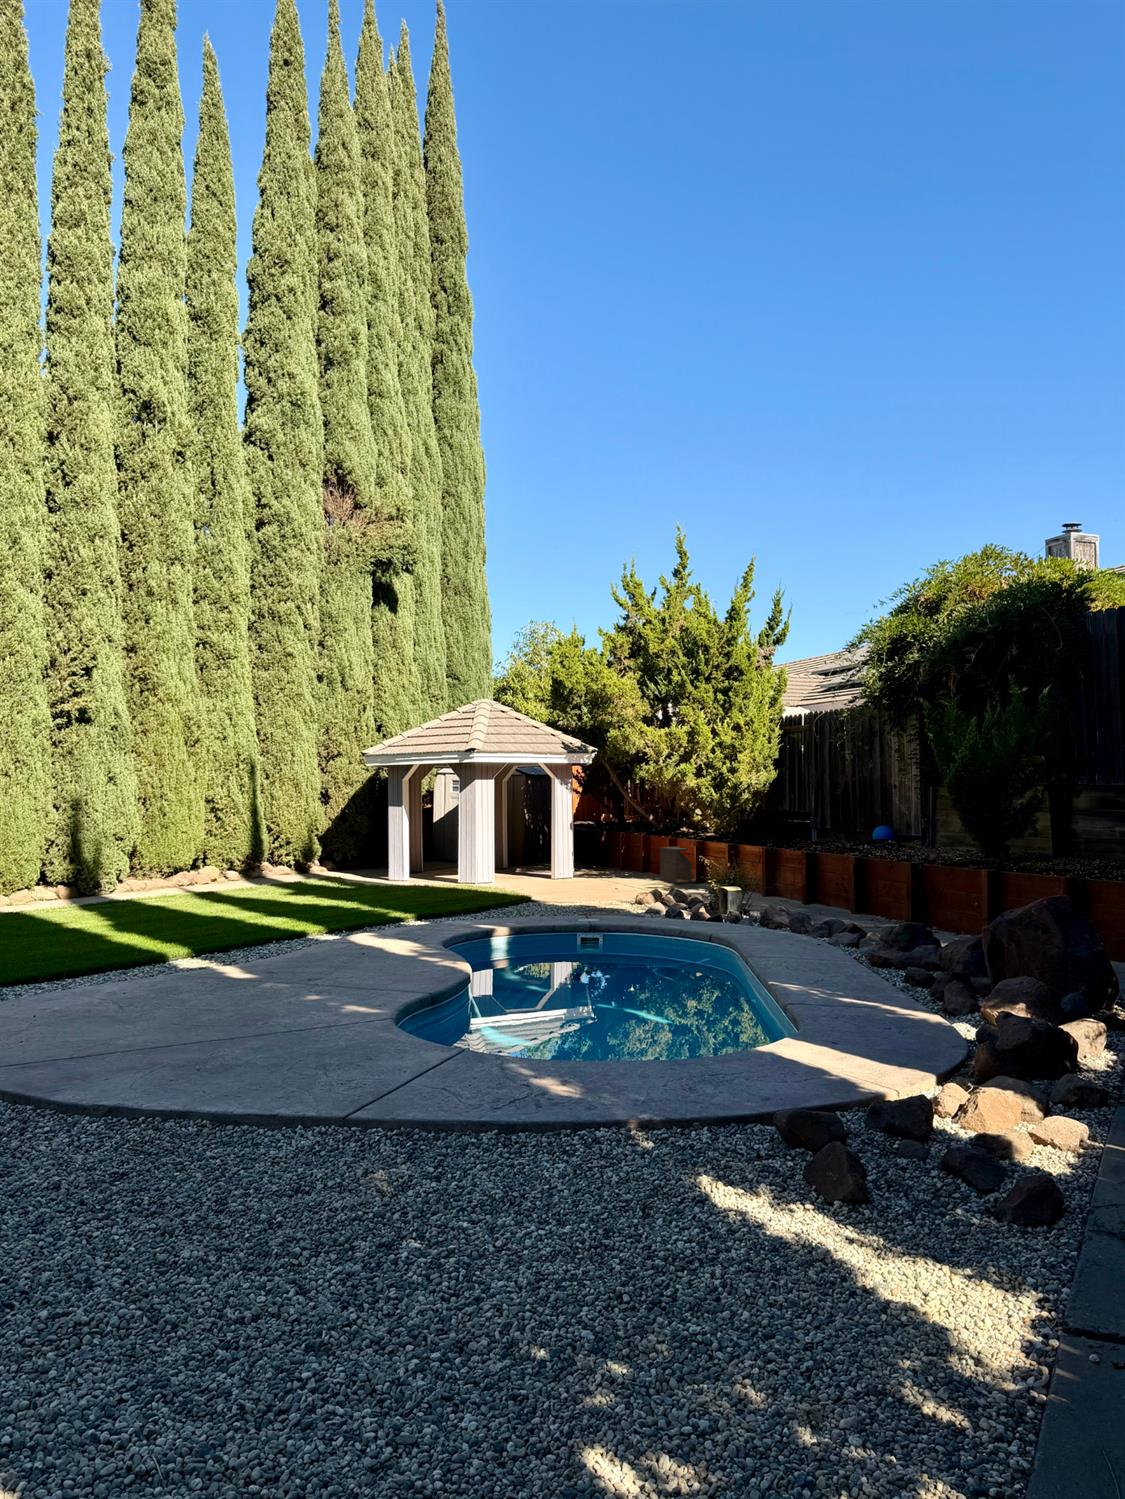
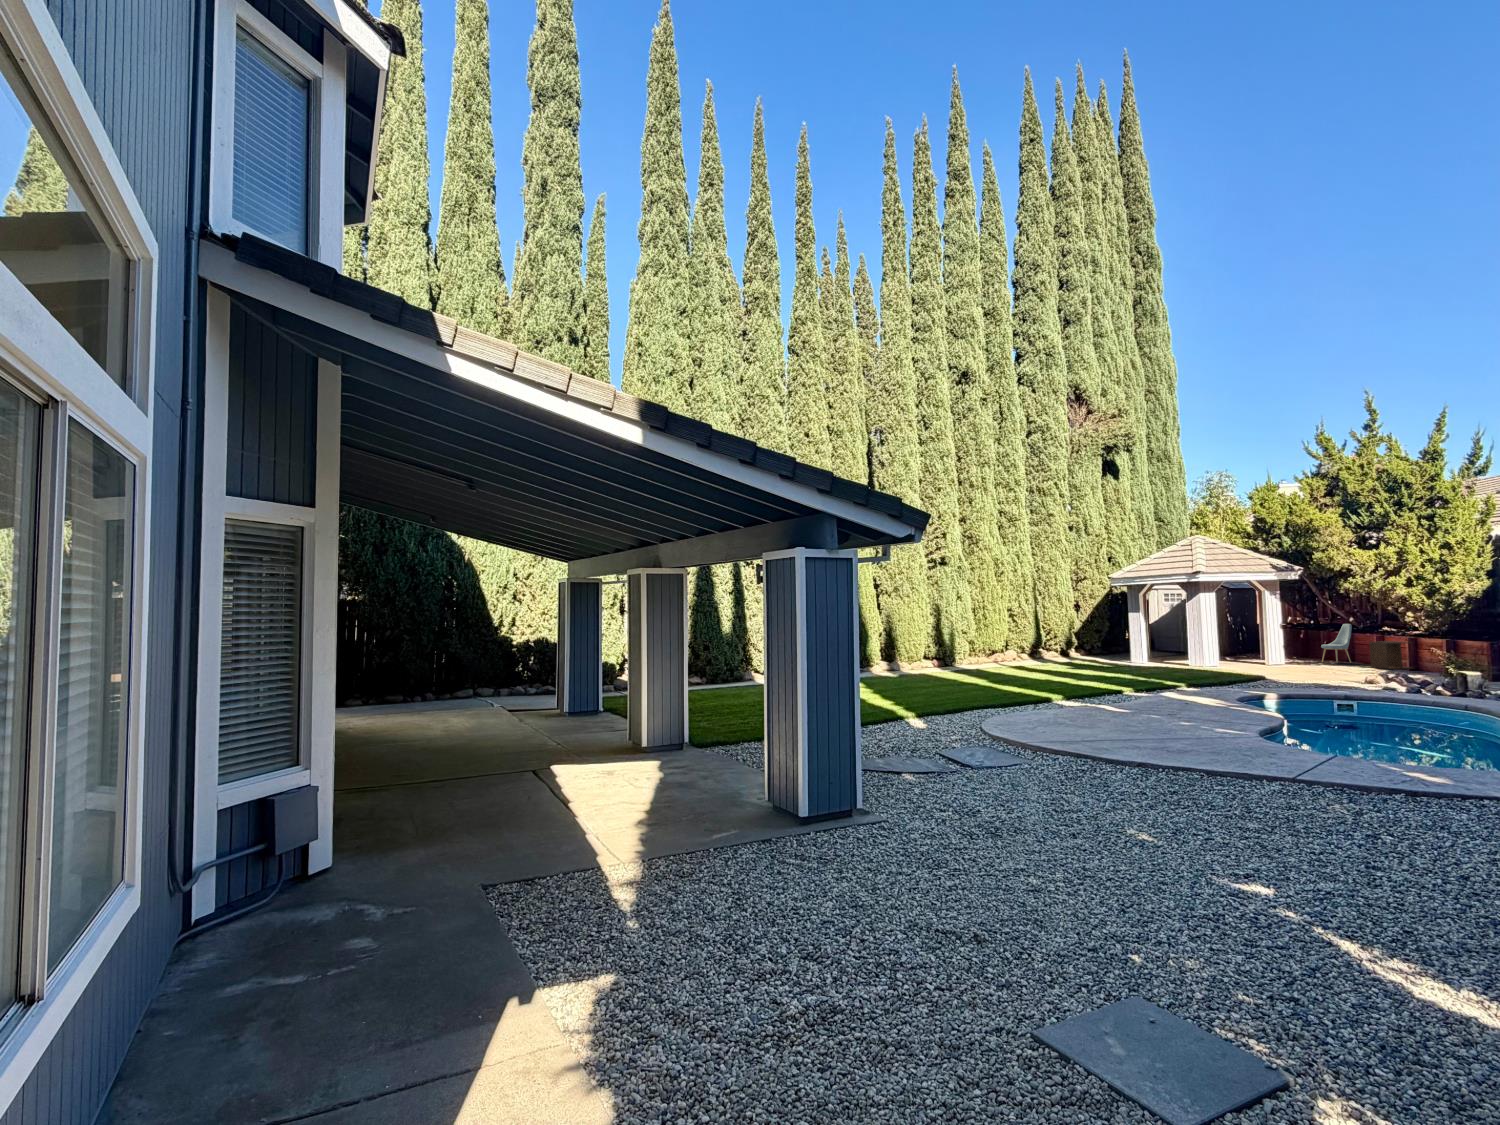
chair: none [613,822,646,874] -> present [1321,624,1352,663]

